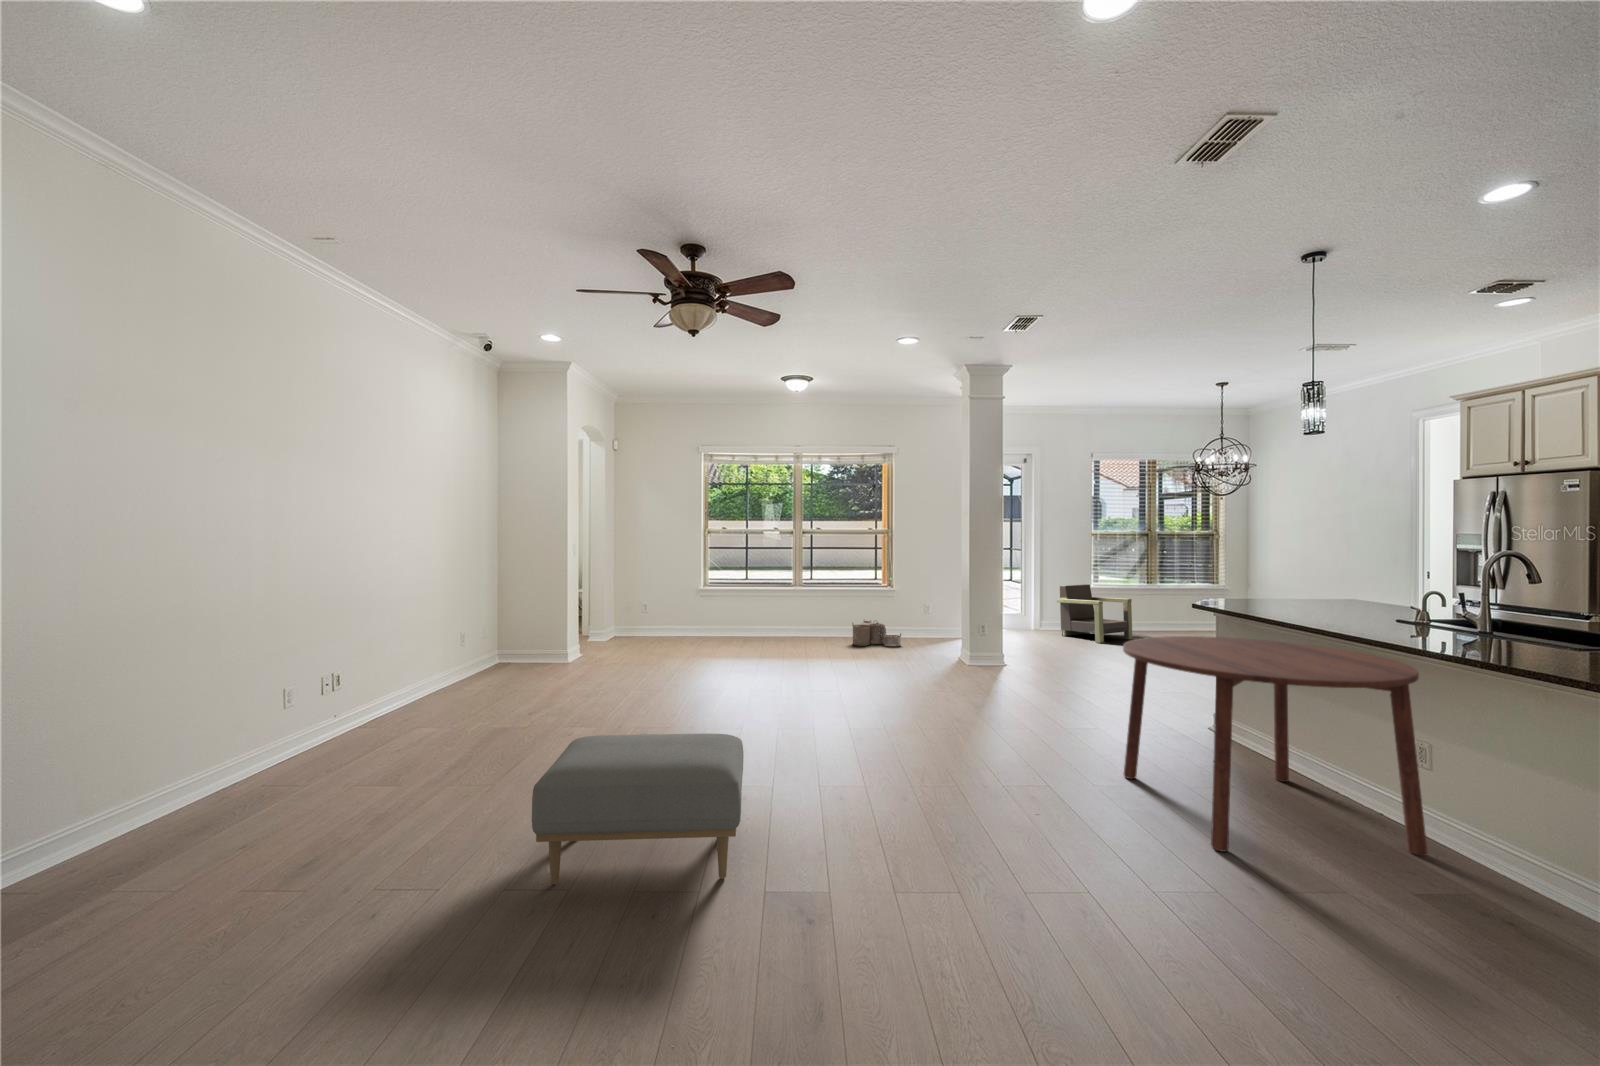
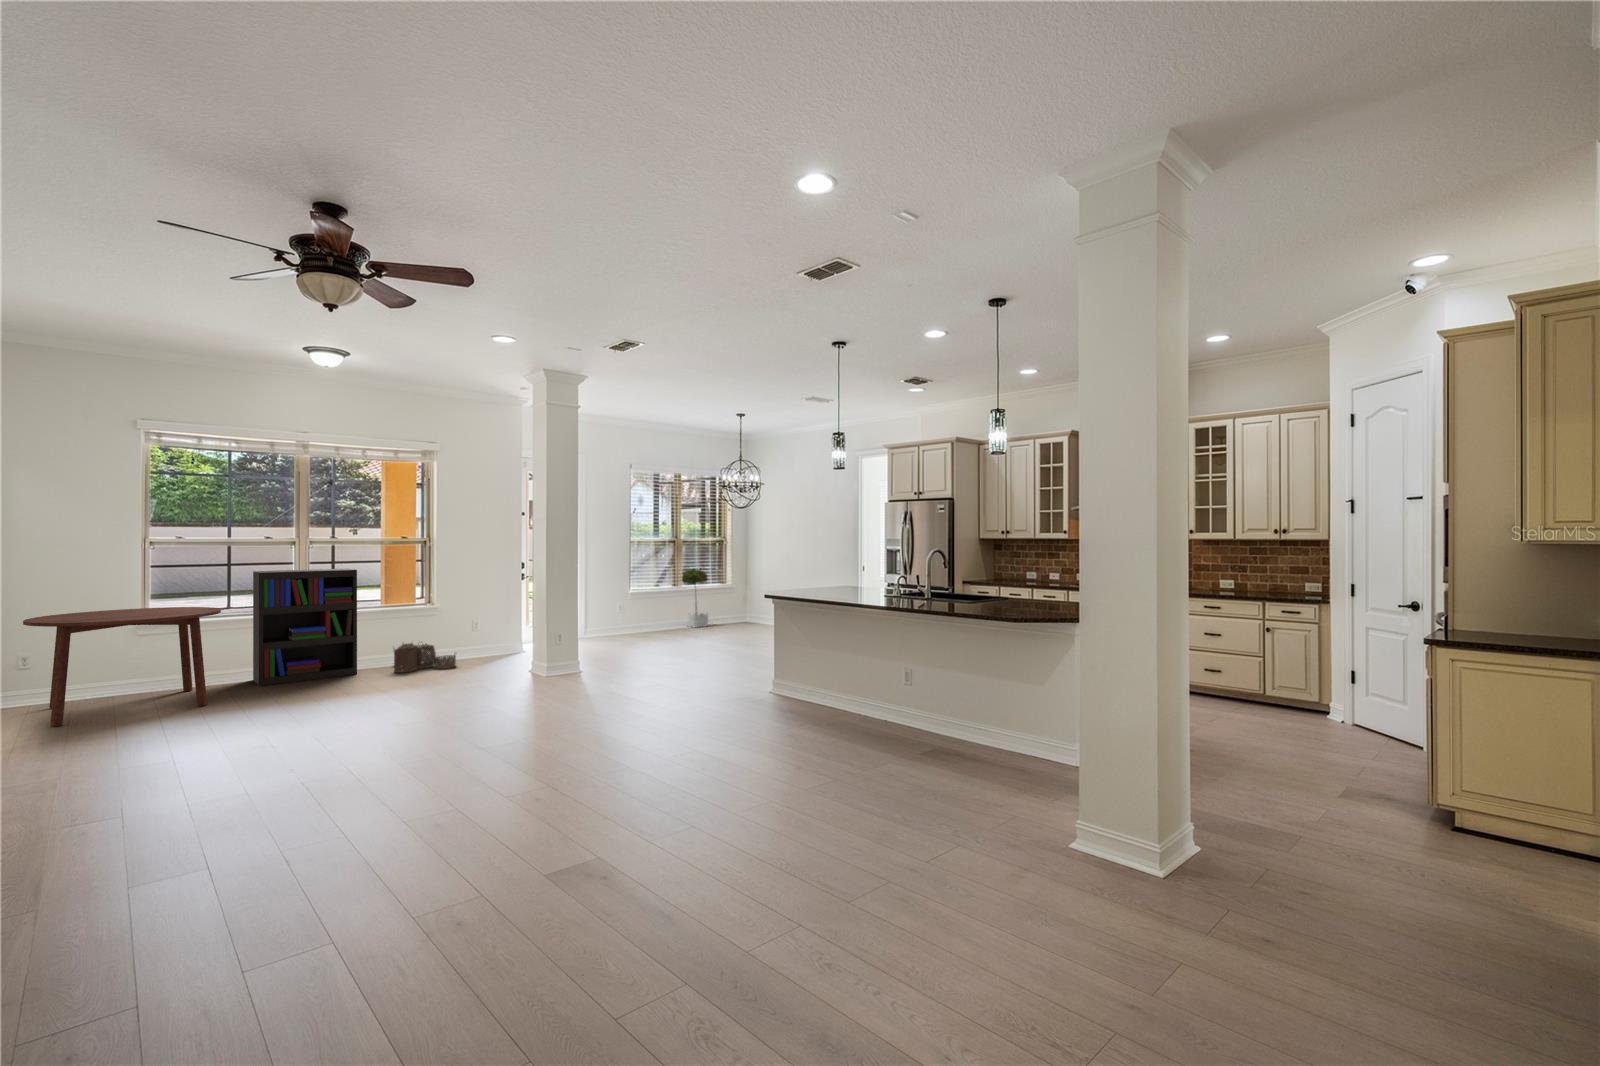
bookshelf: none [763,554,828,642] -> present [253,569,357,686]
potted tree: none [1152,567,1186,636] -> present [682,569,708,628]
armchair: present [1057,584,1132,643] -> none [606,587,671,639]
dining table: present [1123,636,1428,856] -> present [23,607,221,727]
ottoman: present [532,733,744,884] -> none [207,771,500,998]

